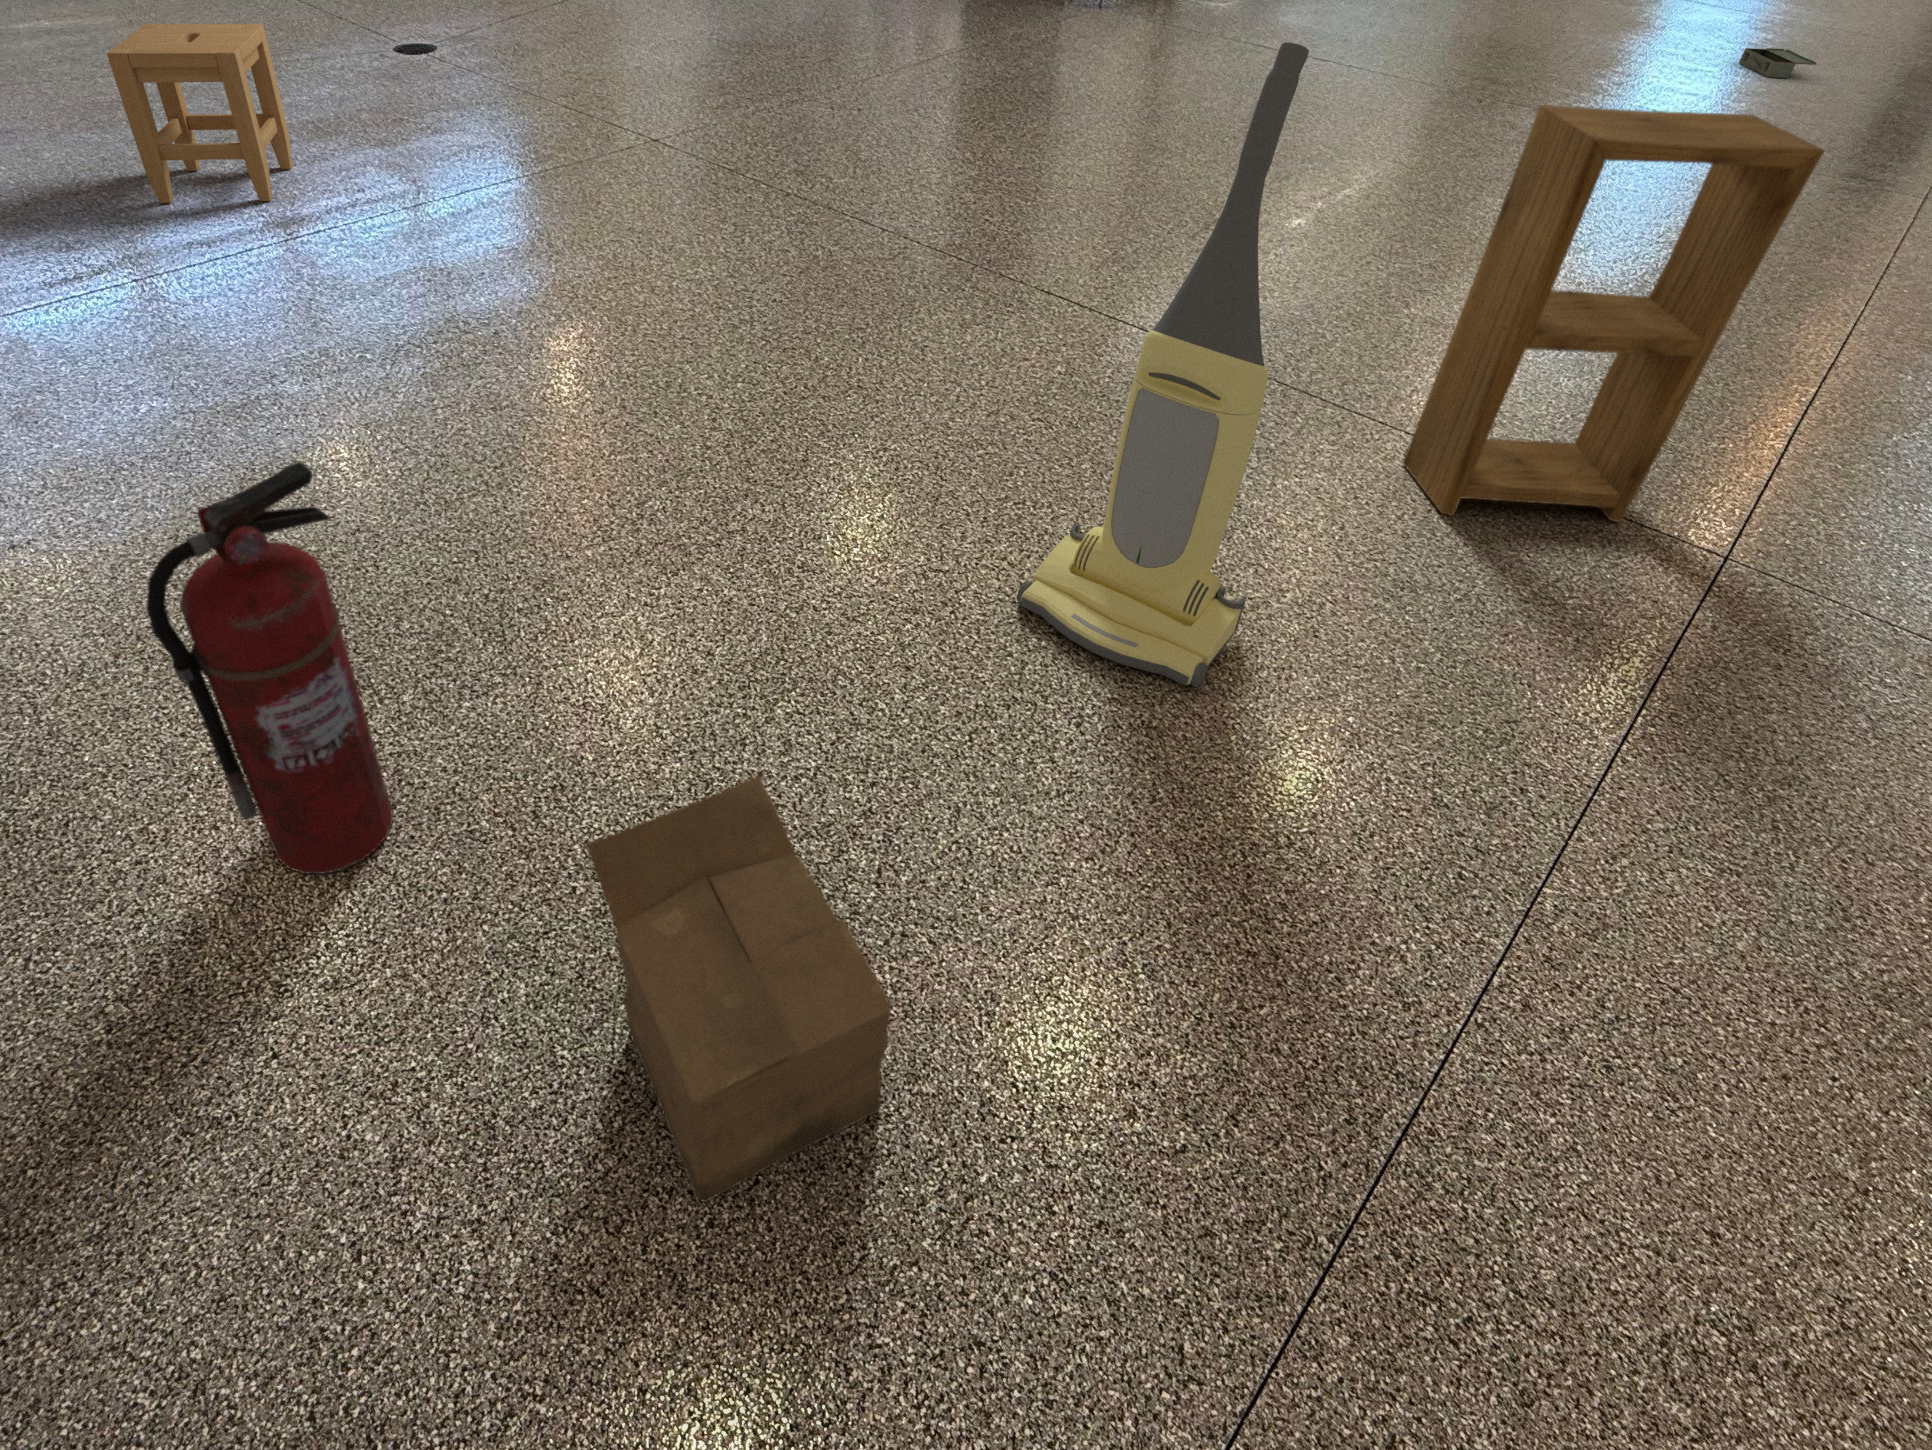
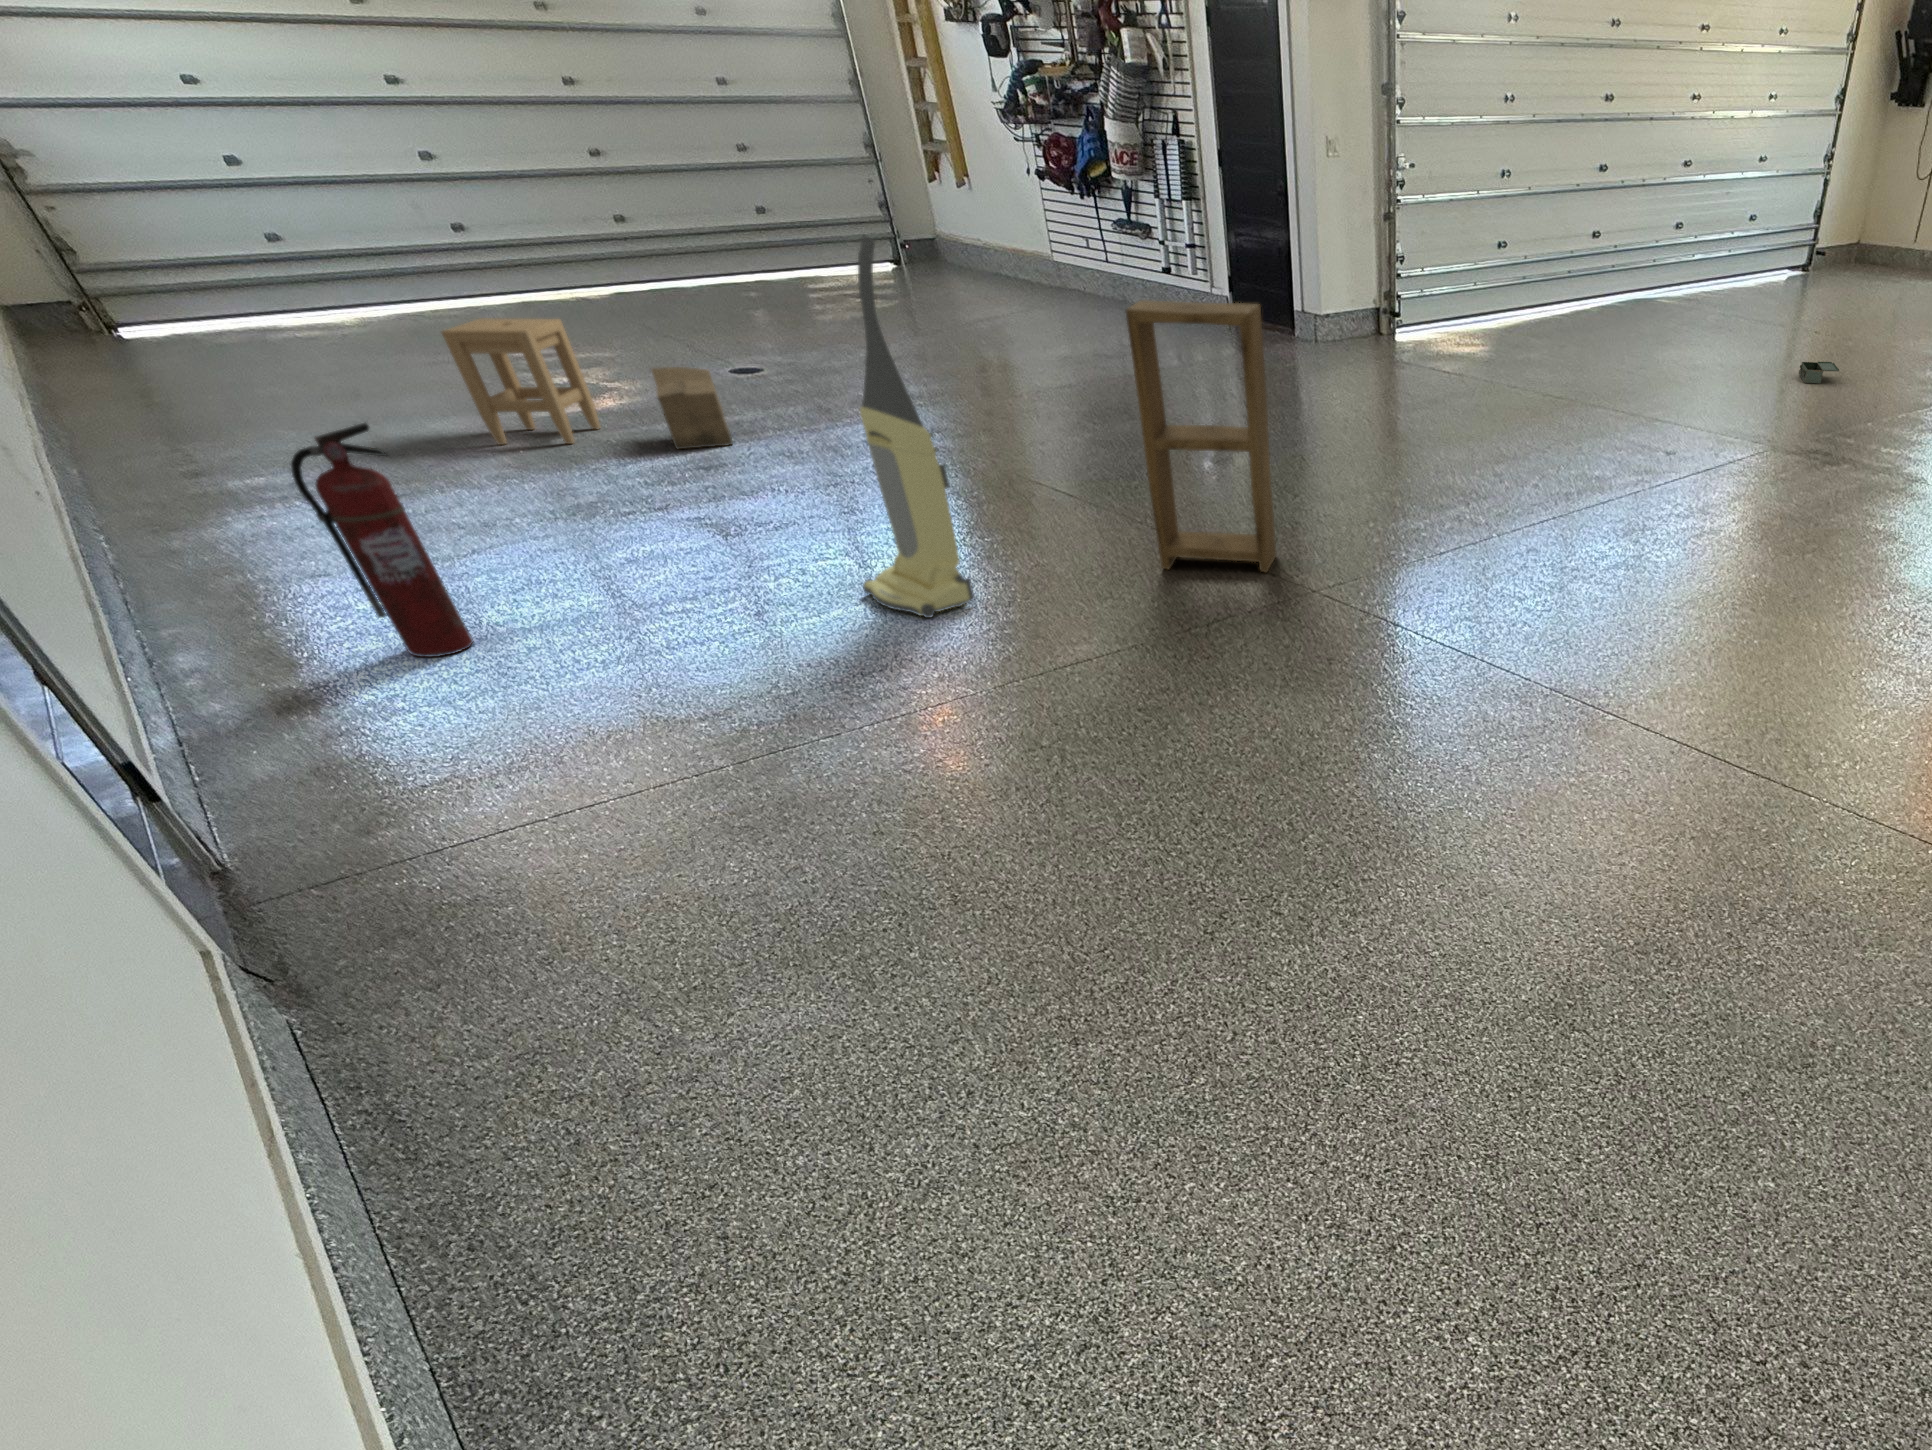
cardboard box: present [587,776,891,1202] -> present [652,367,733,449]

